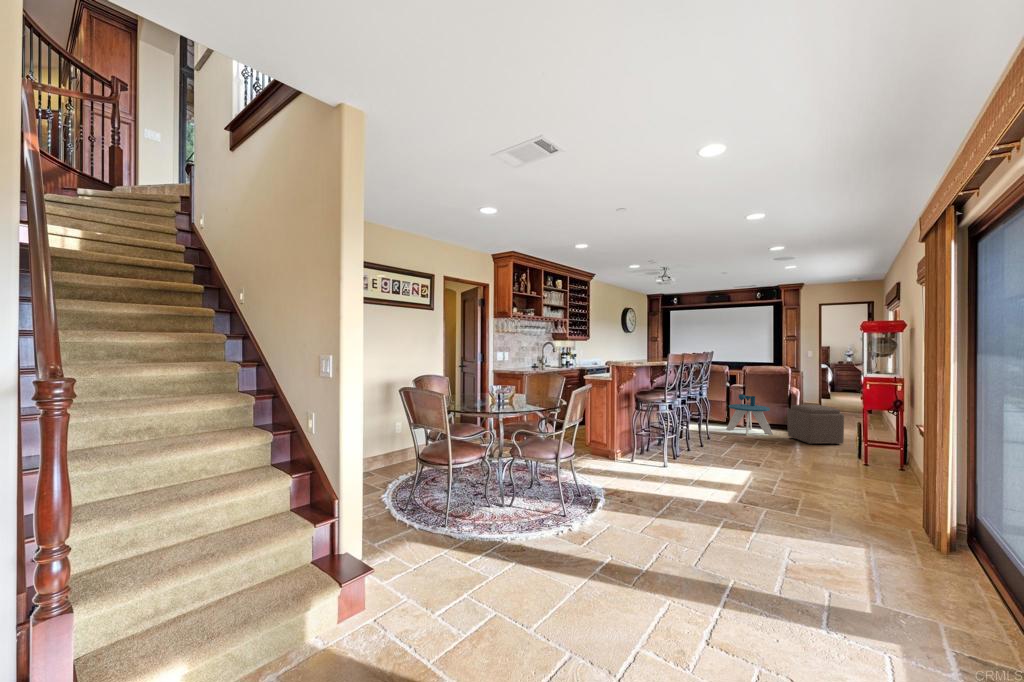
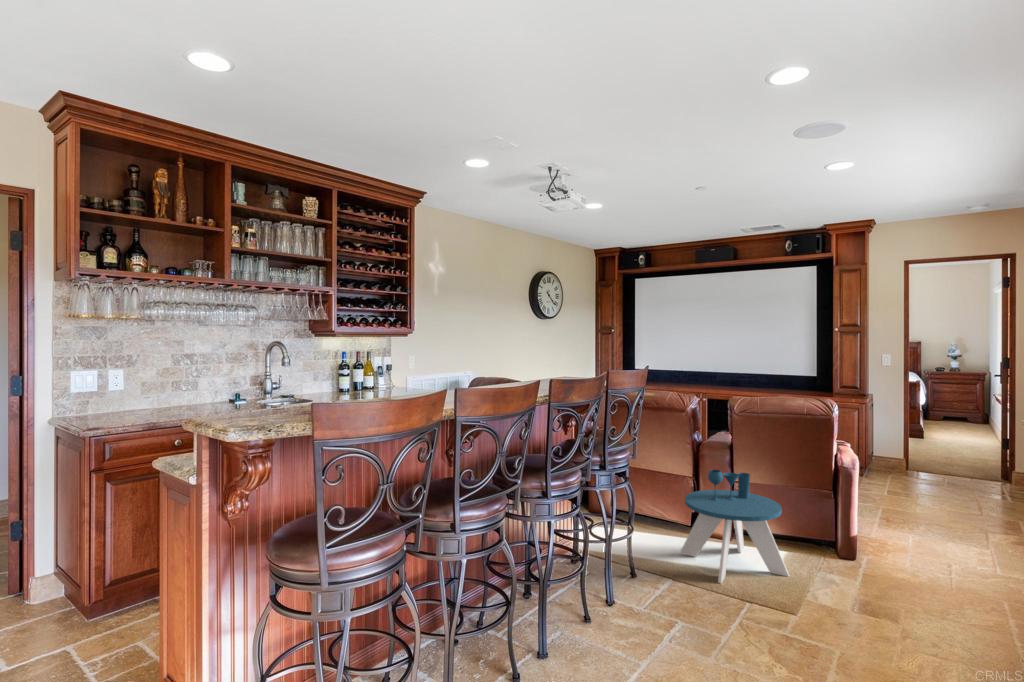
ottoman: present [788,405,844,445] -> none [823,509,978,634]

